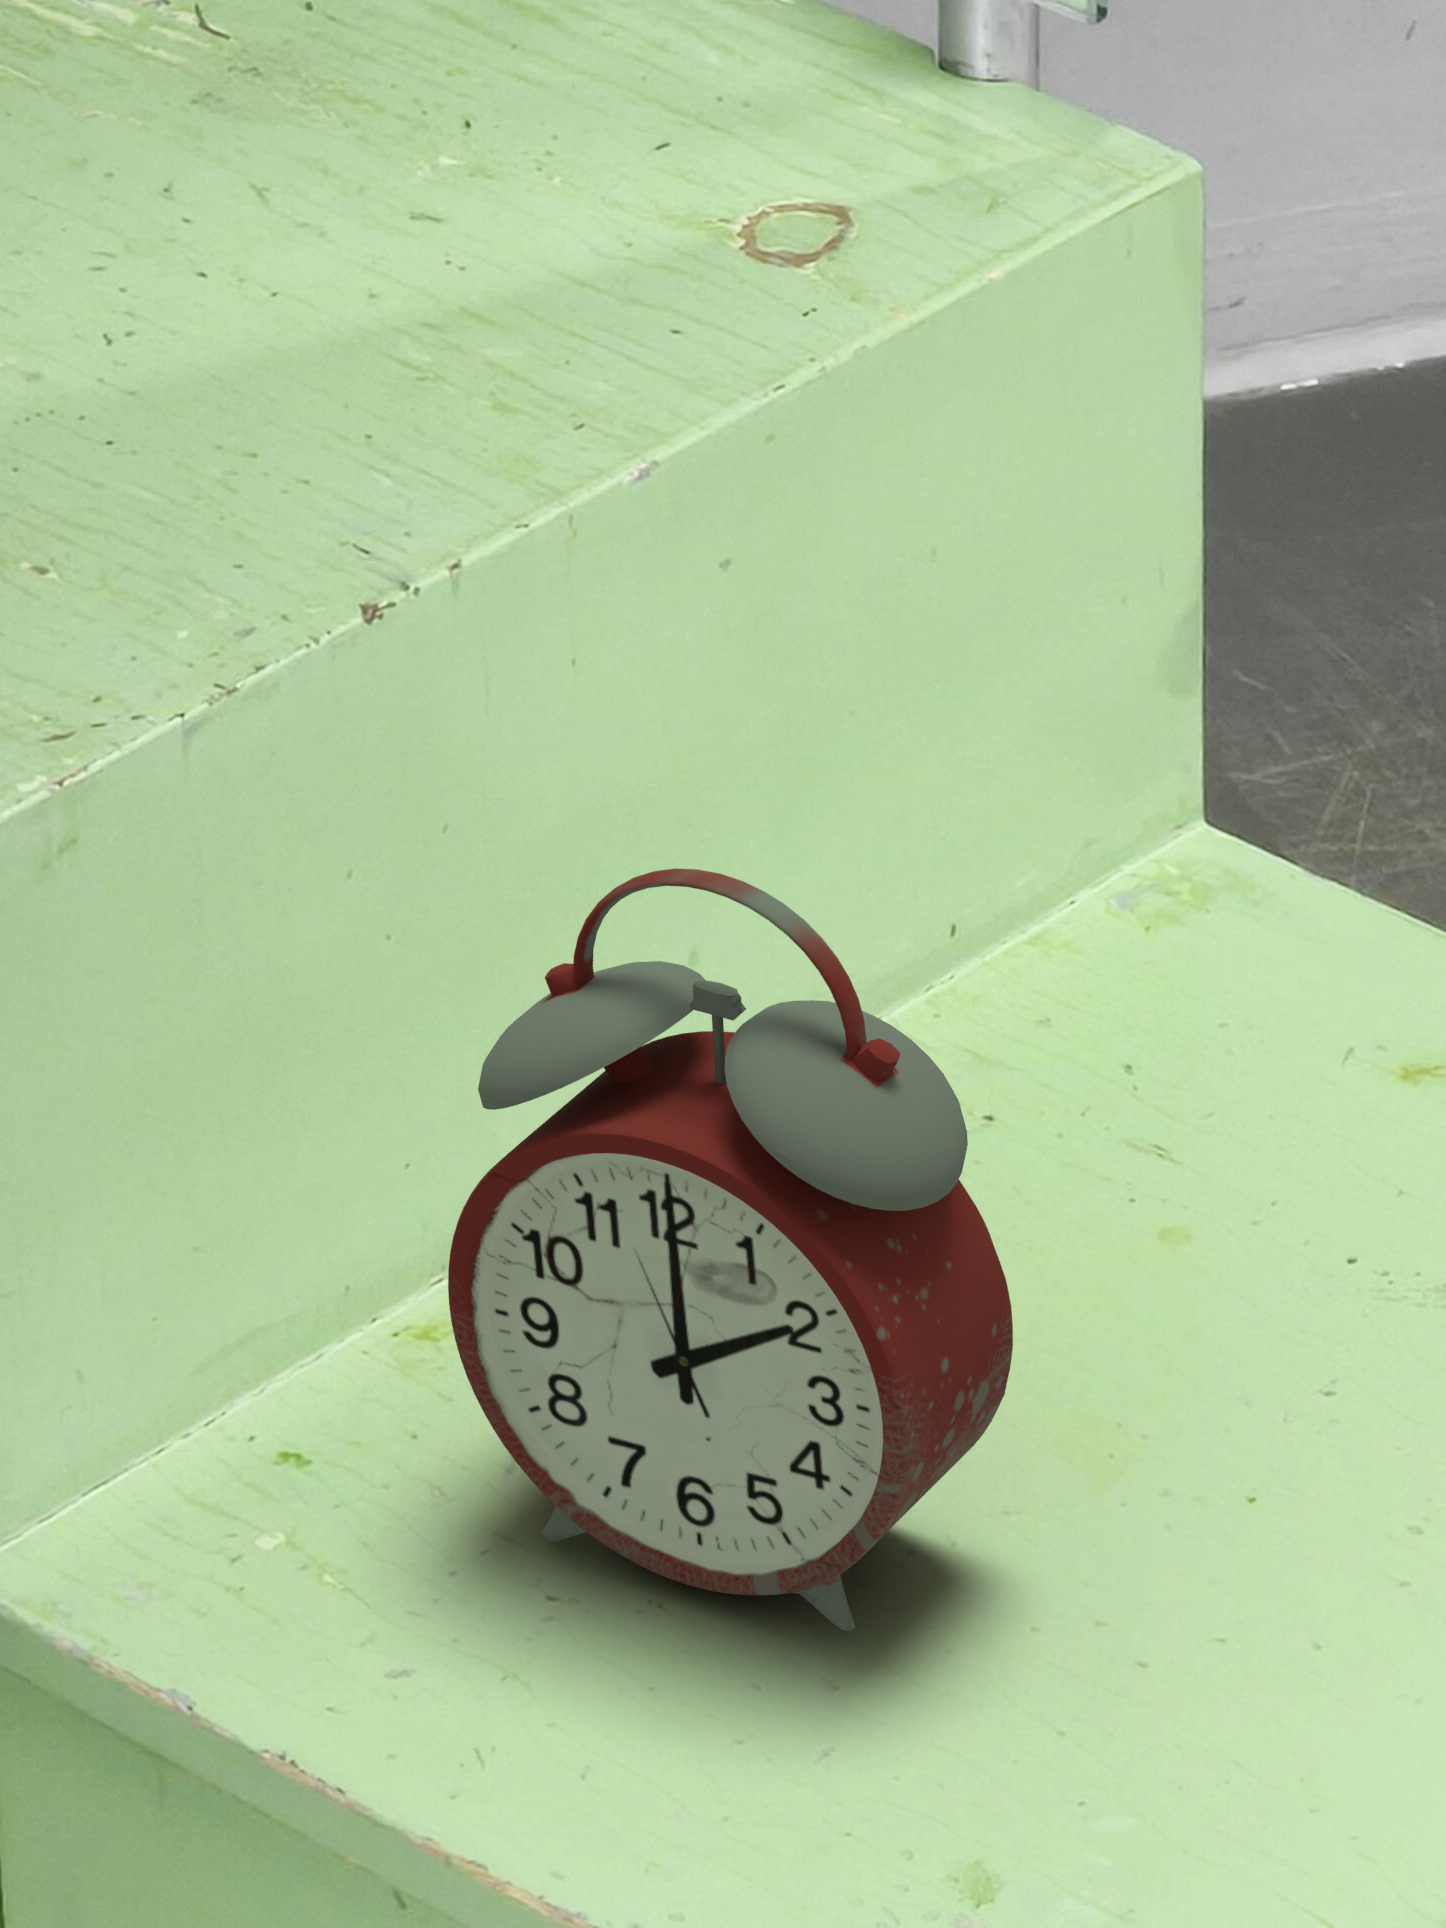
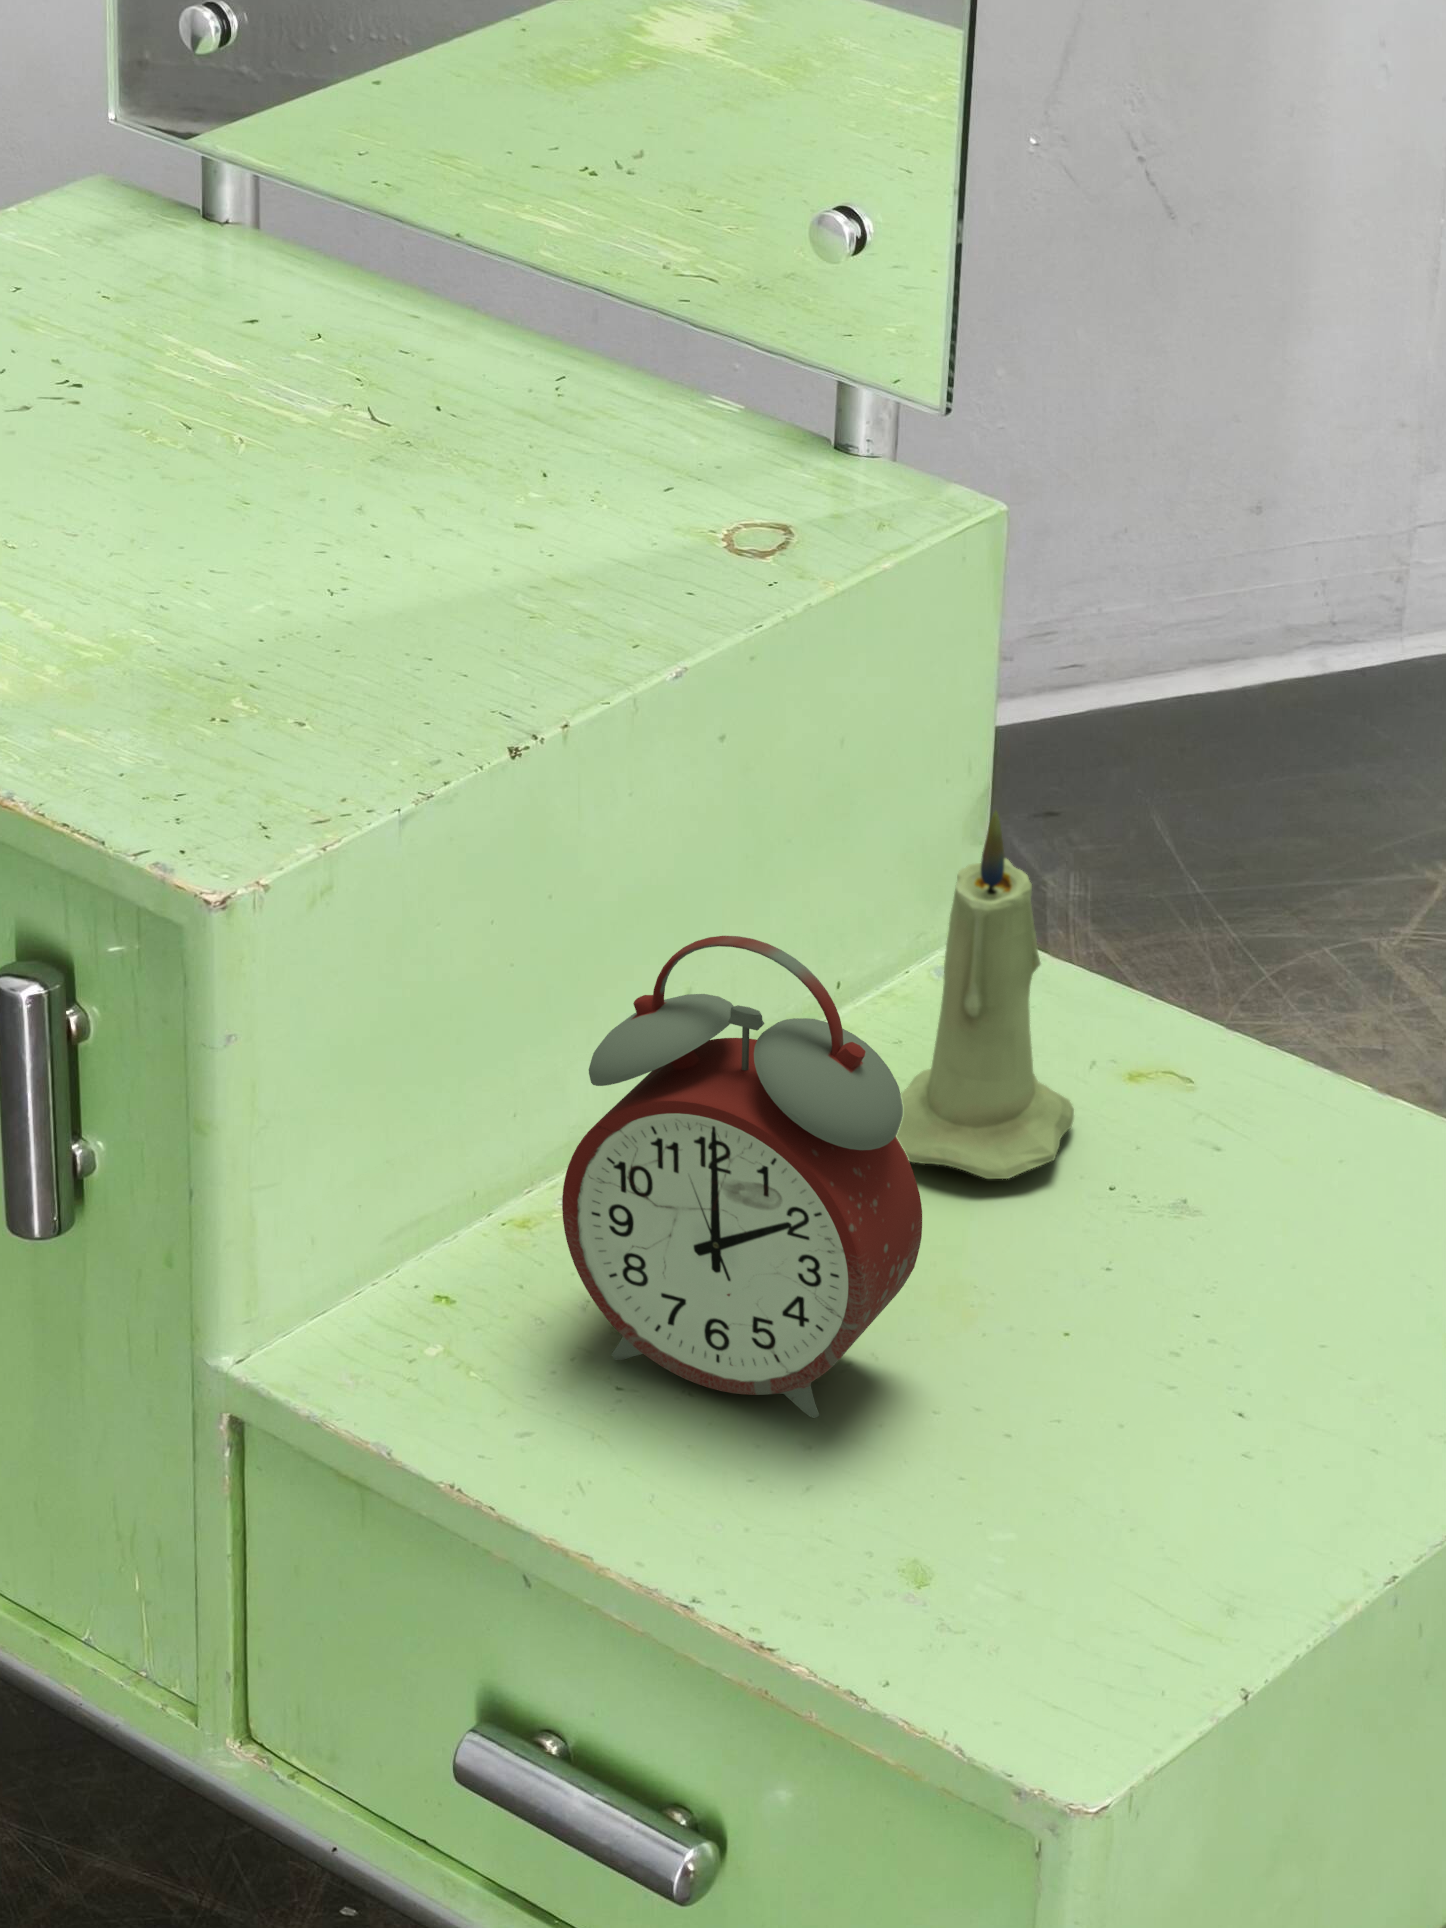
candle: none [1003,660,1313,1251] -> present [897,811,1074,1179]

